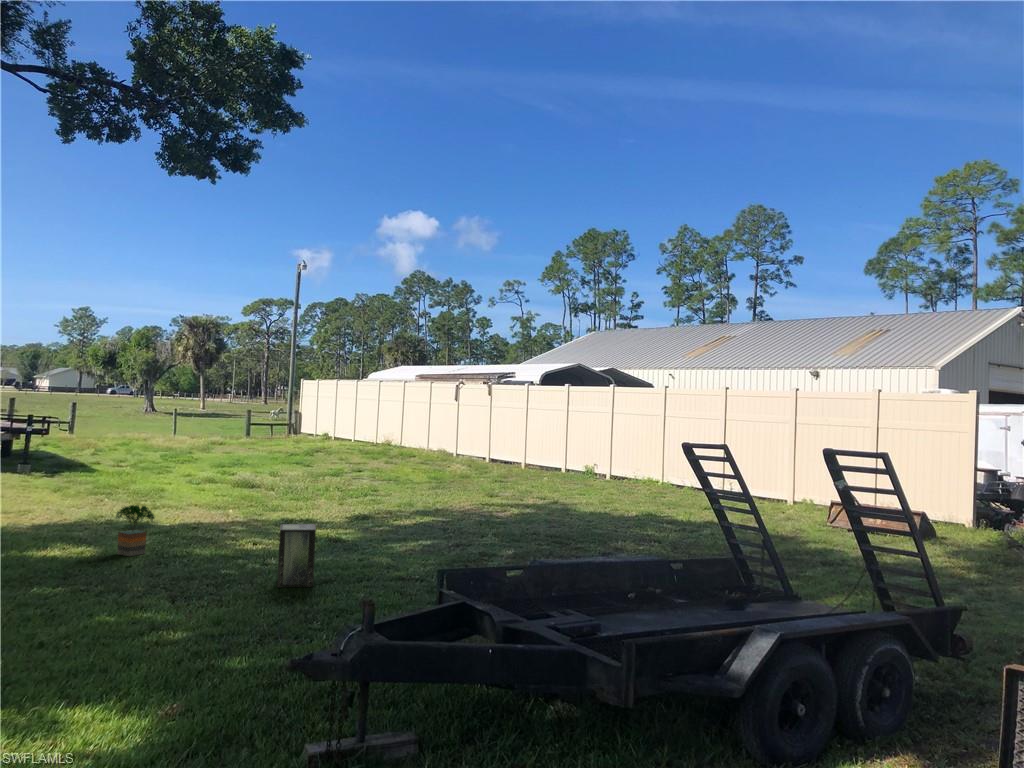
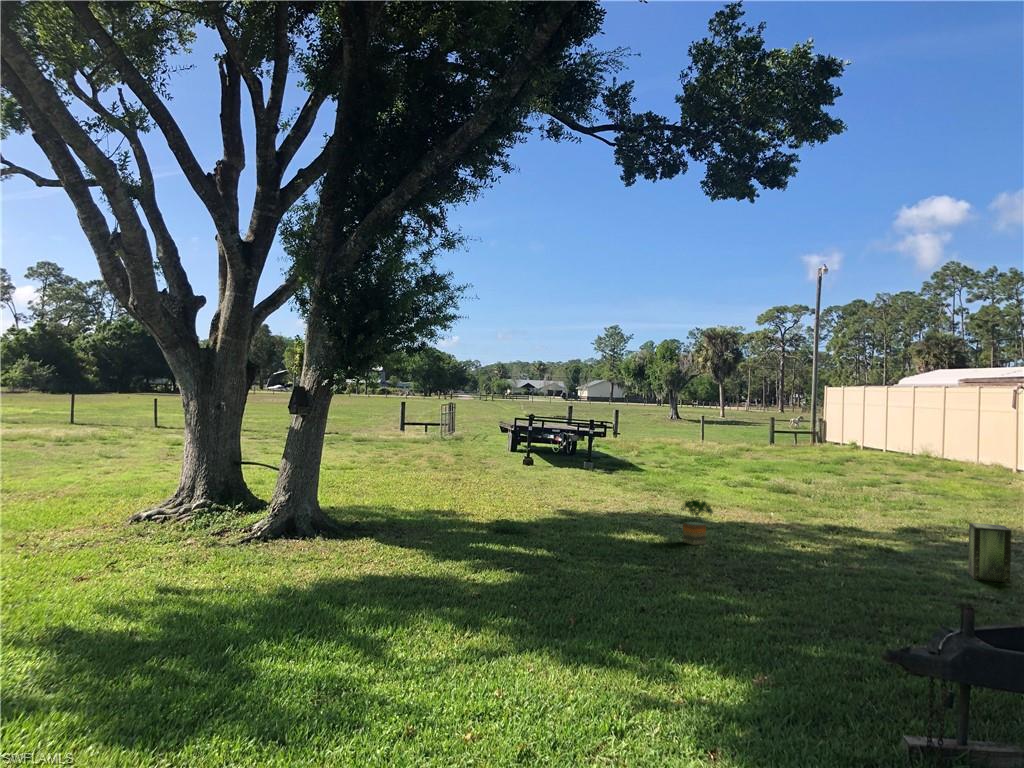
storage box: present [277,524,316,587] -> present [968,523,1011,583]

